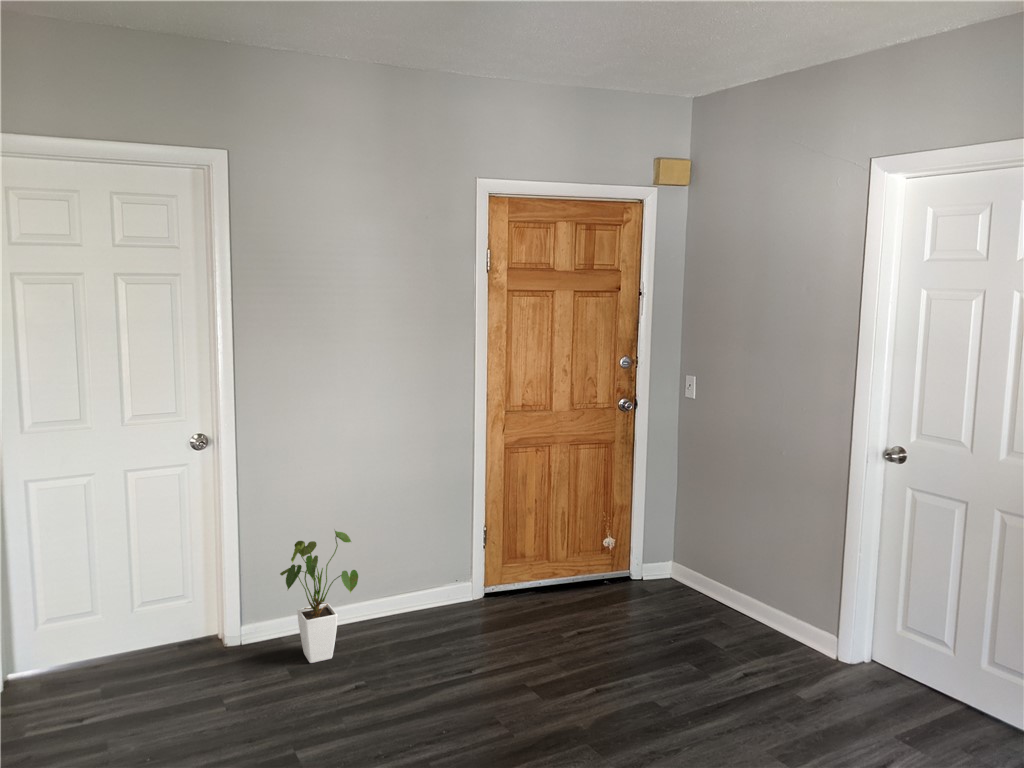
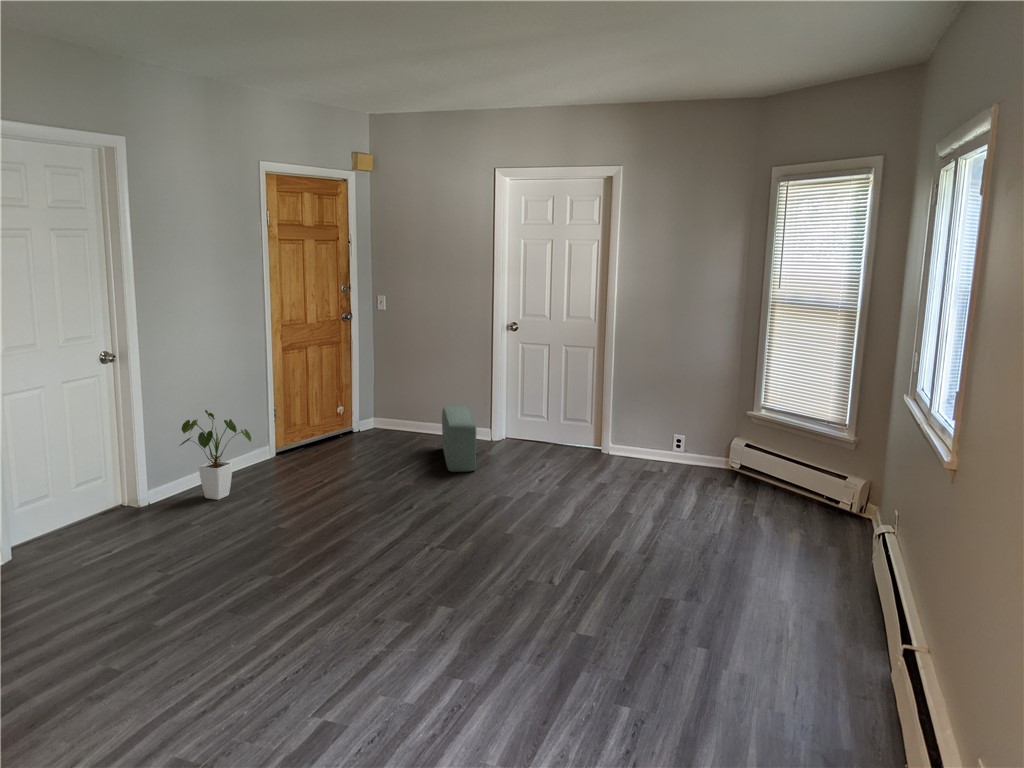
pouf: none [672,583,774,732] -> present [442,406,477,472]

